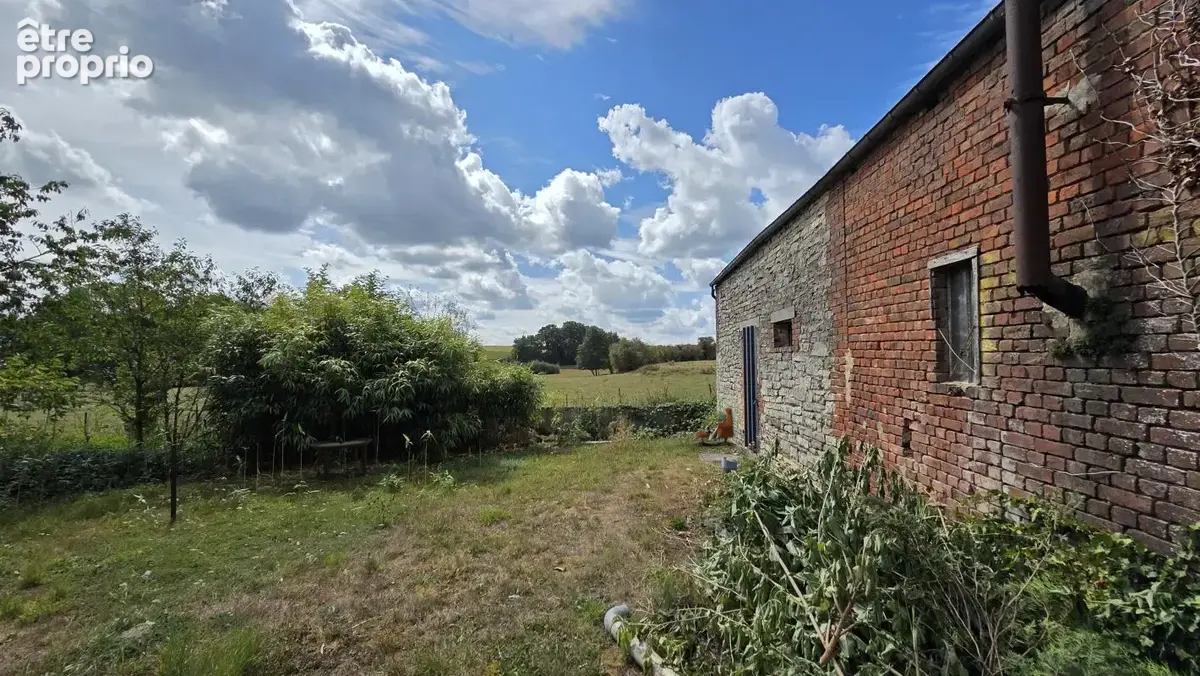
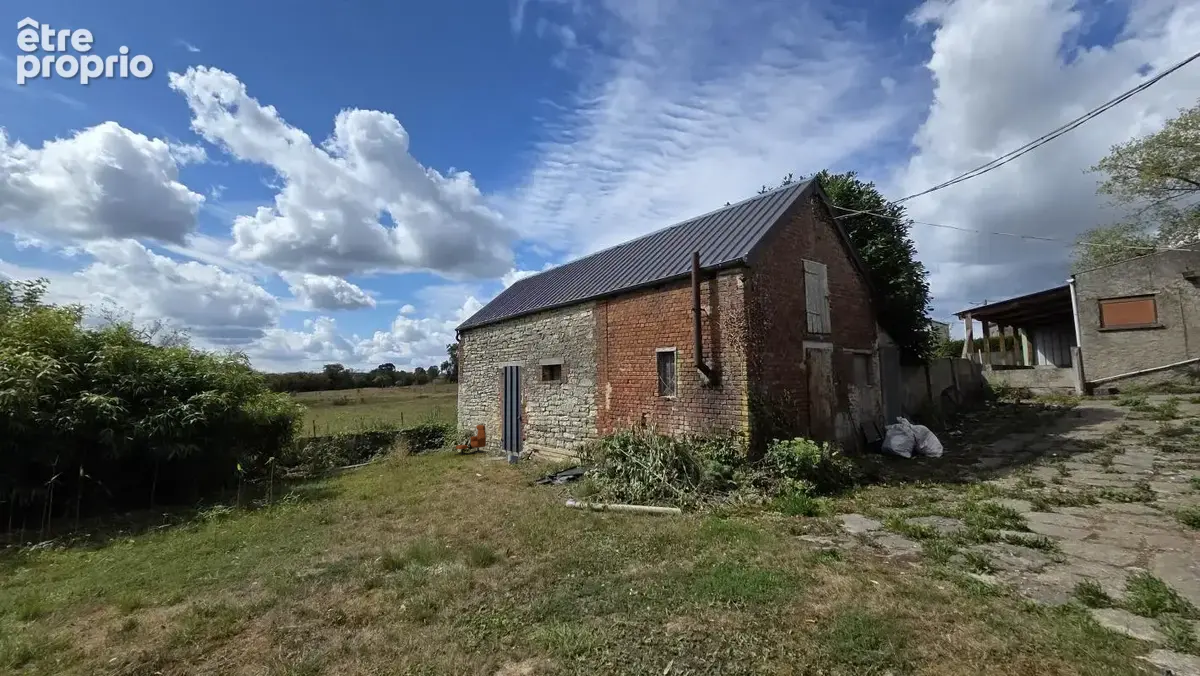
round table: present [310,438,372,480] -> none [96,472,175,517]

